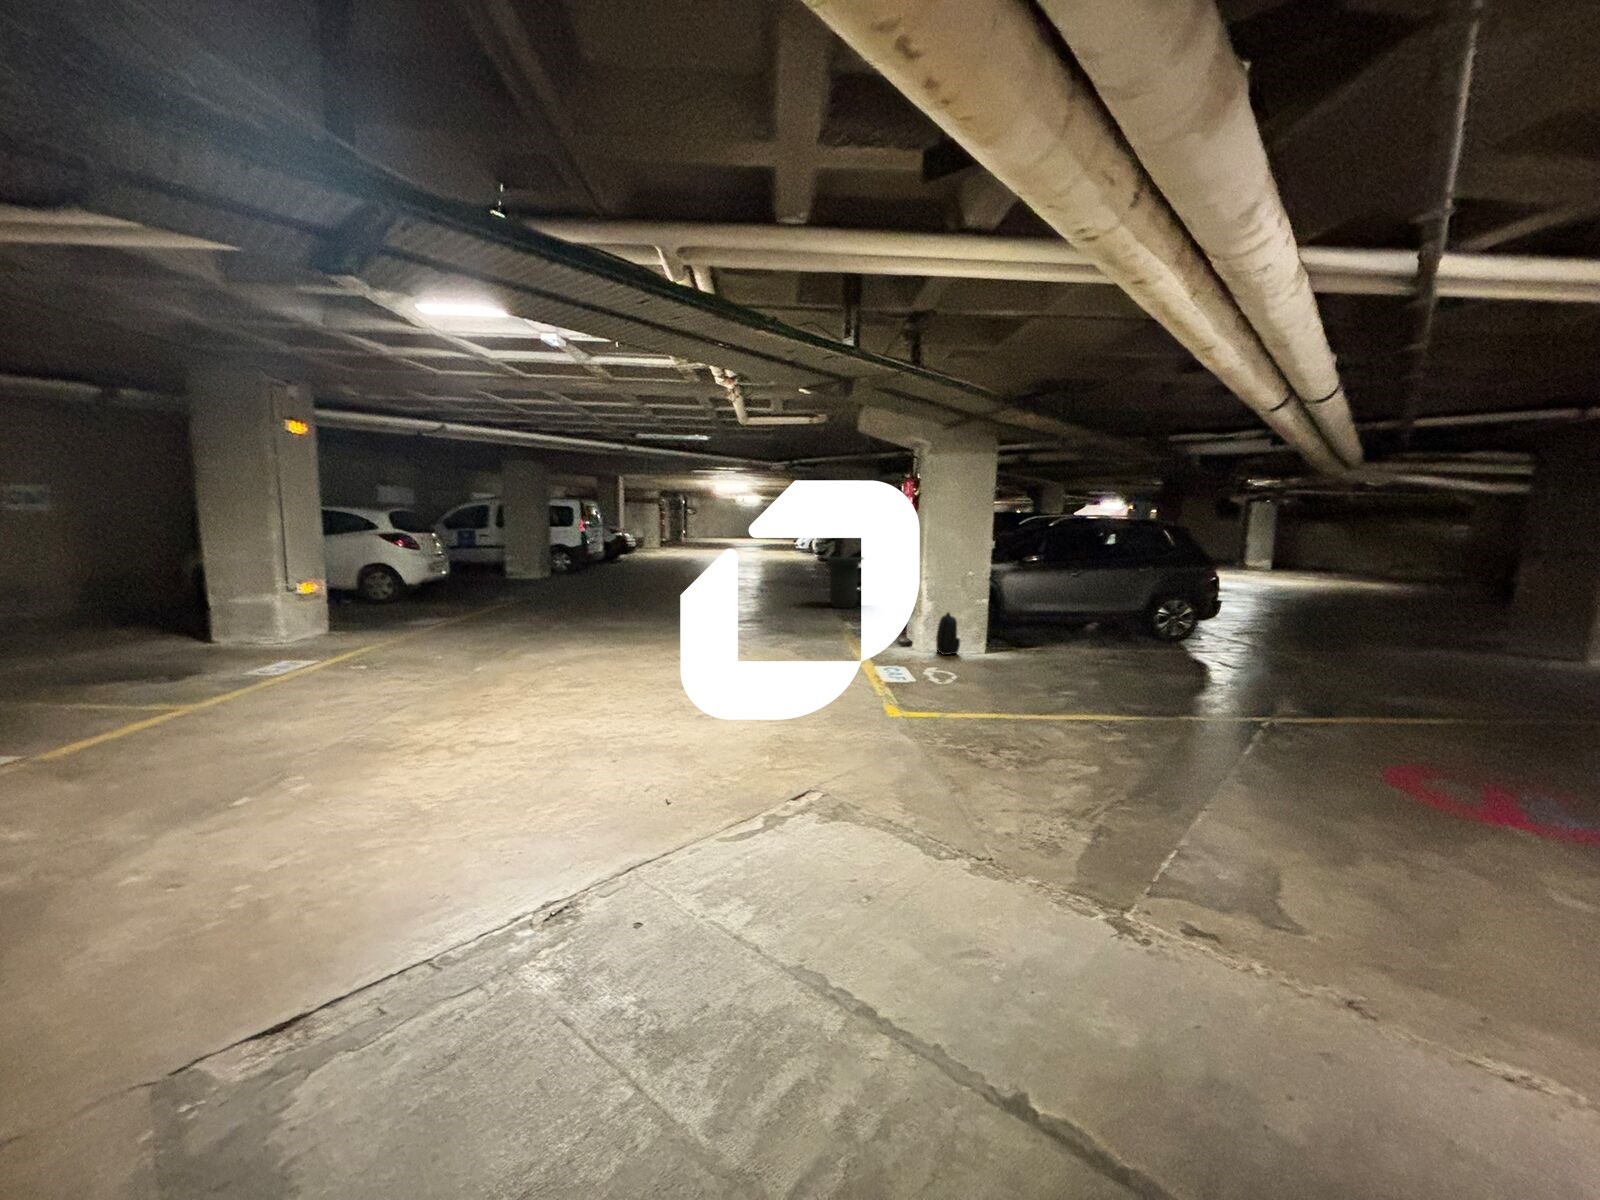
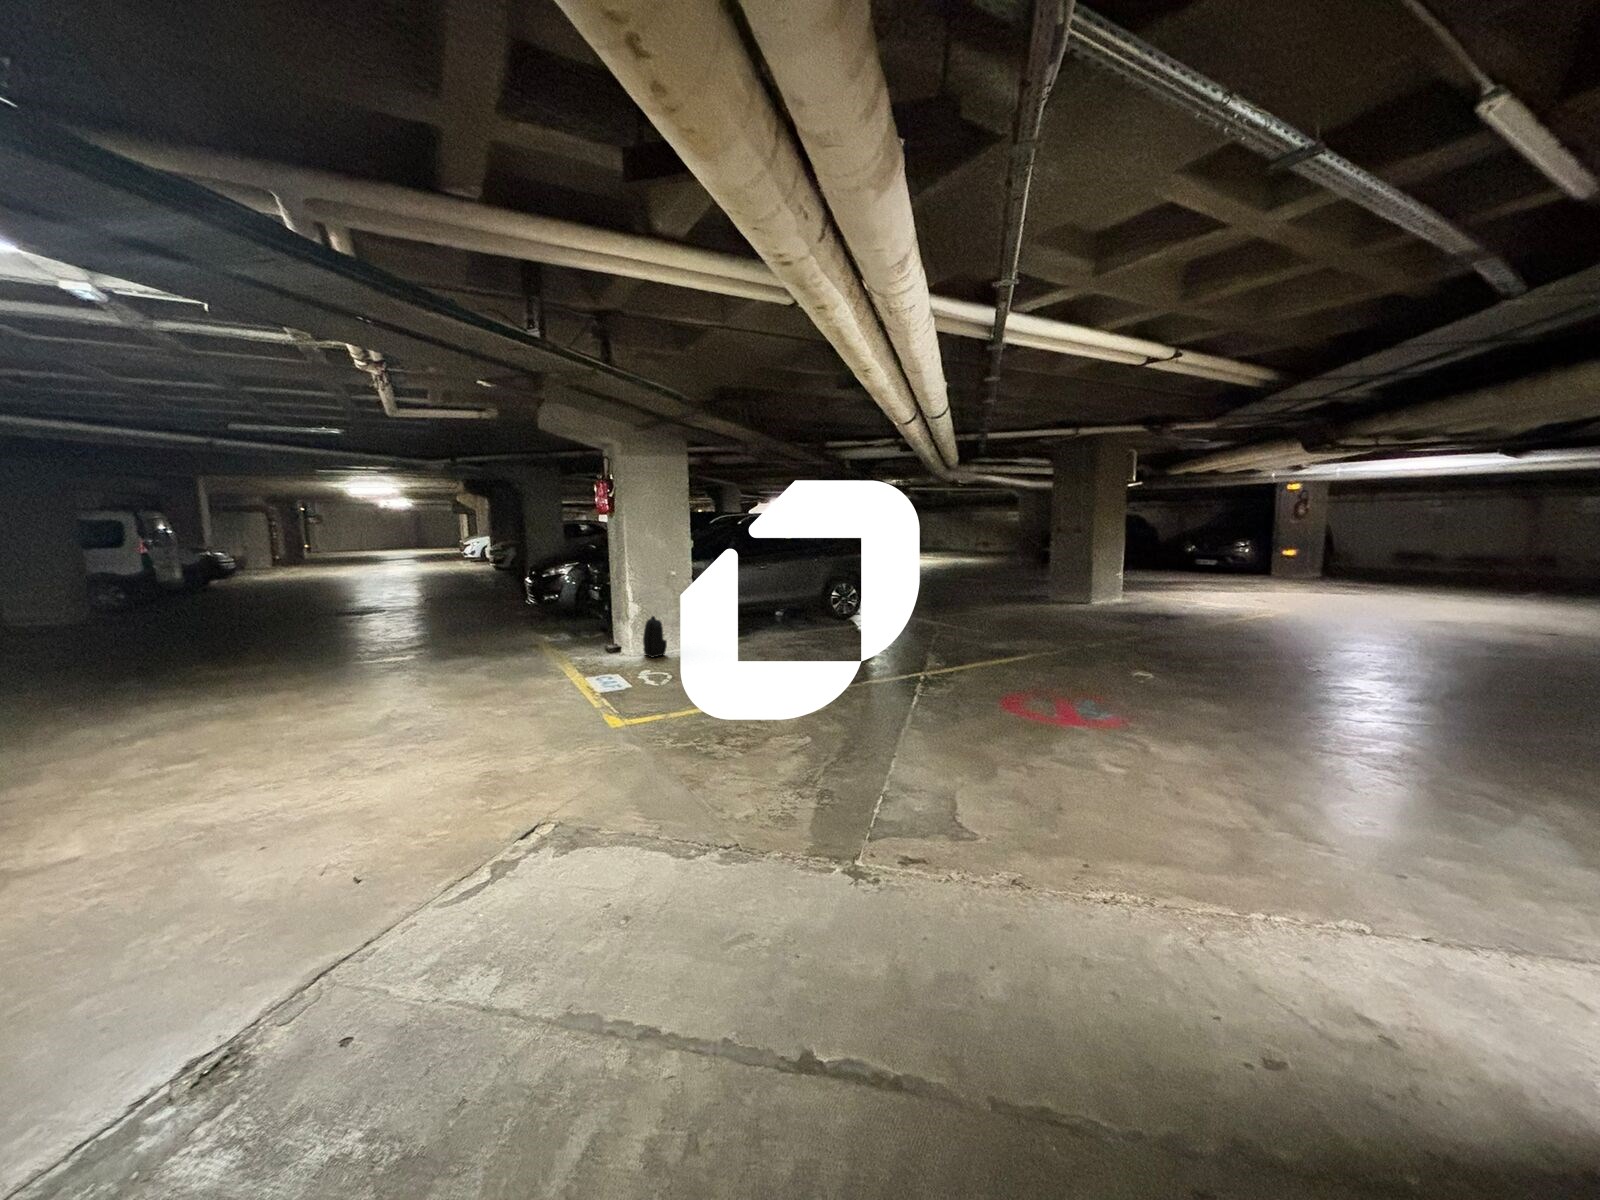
trash can: present [825,557,863,608] -> none [509,566,556,620]

